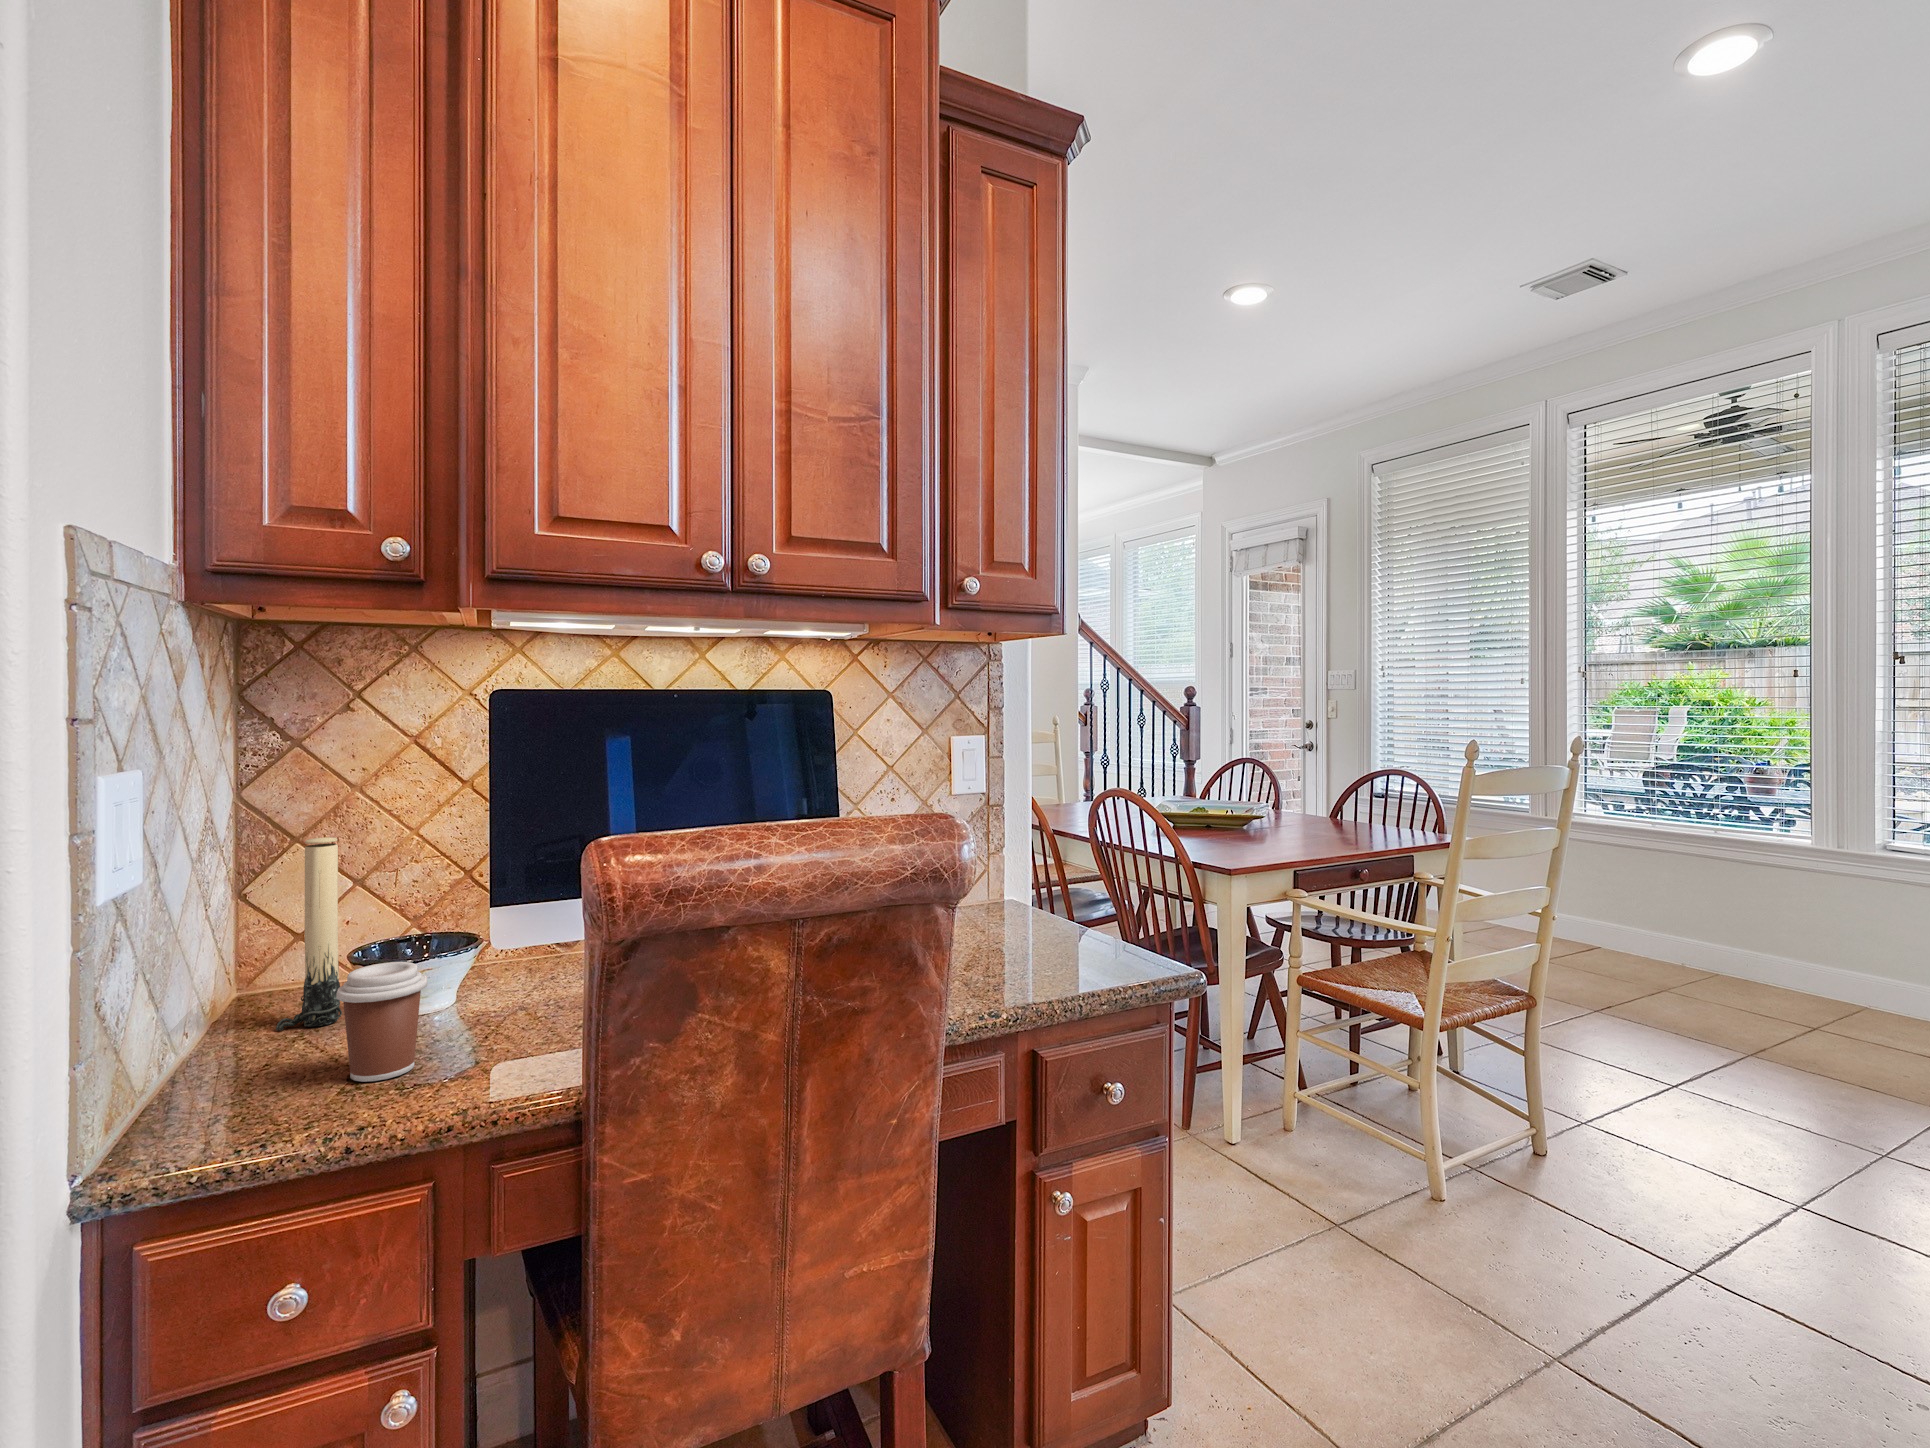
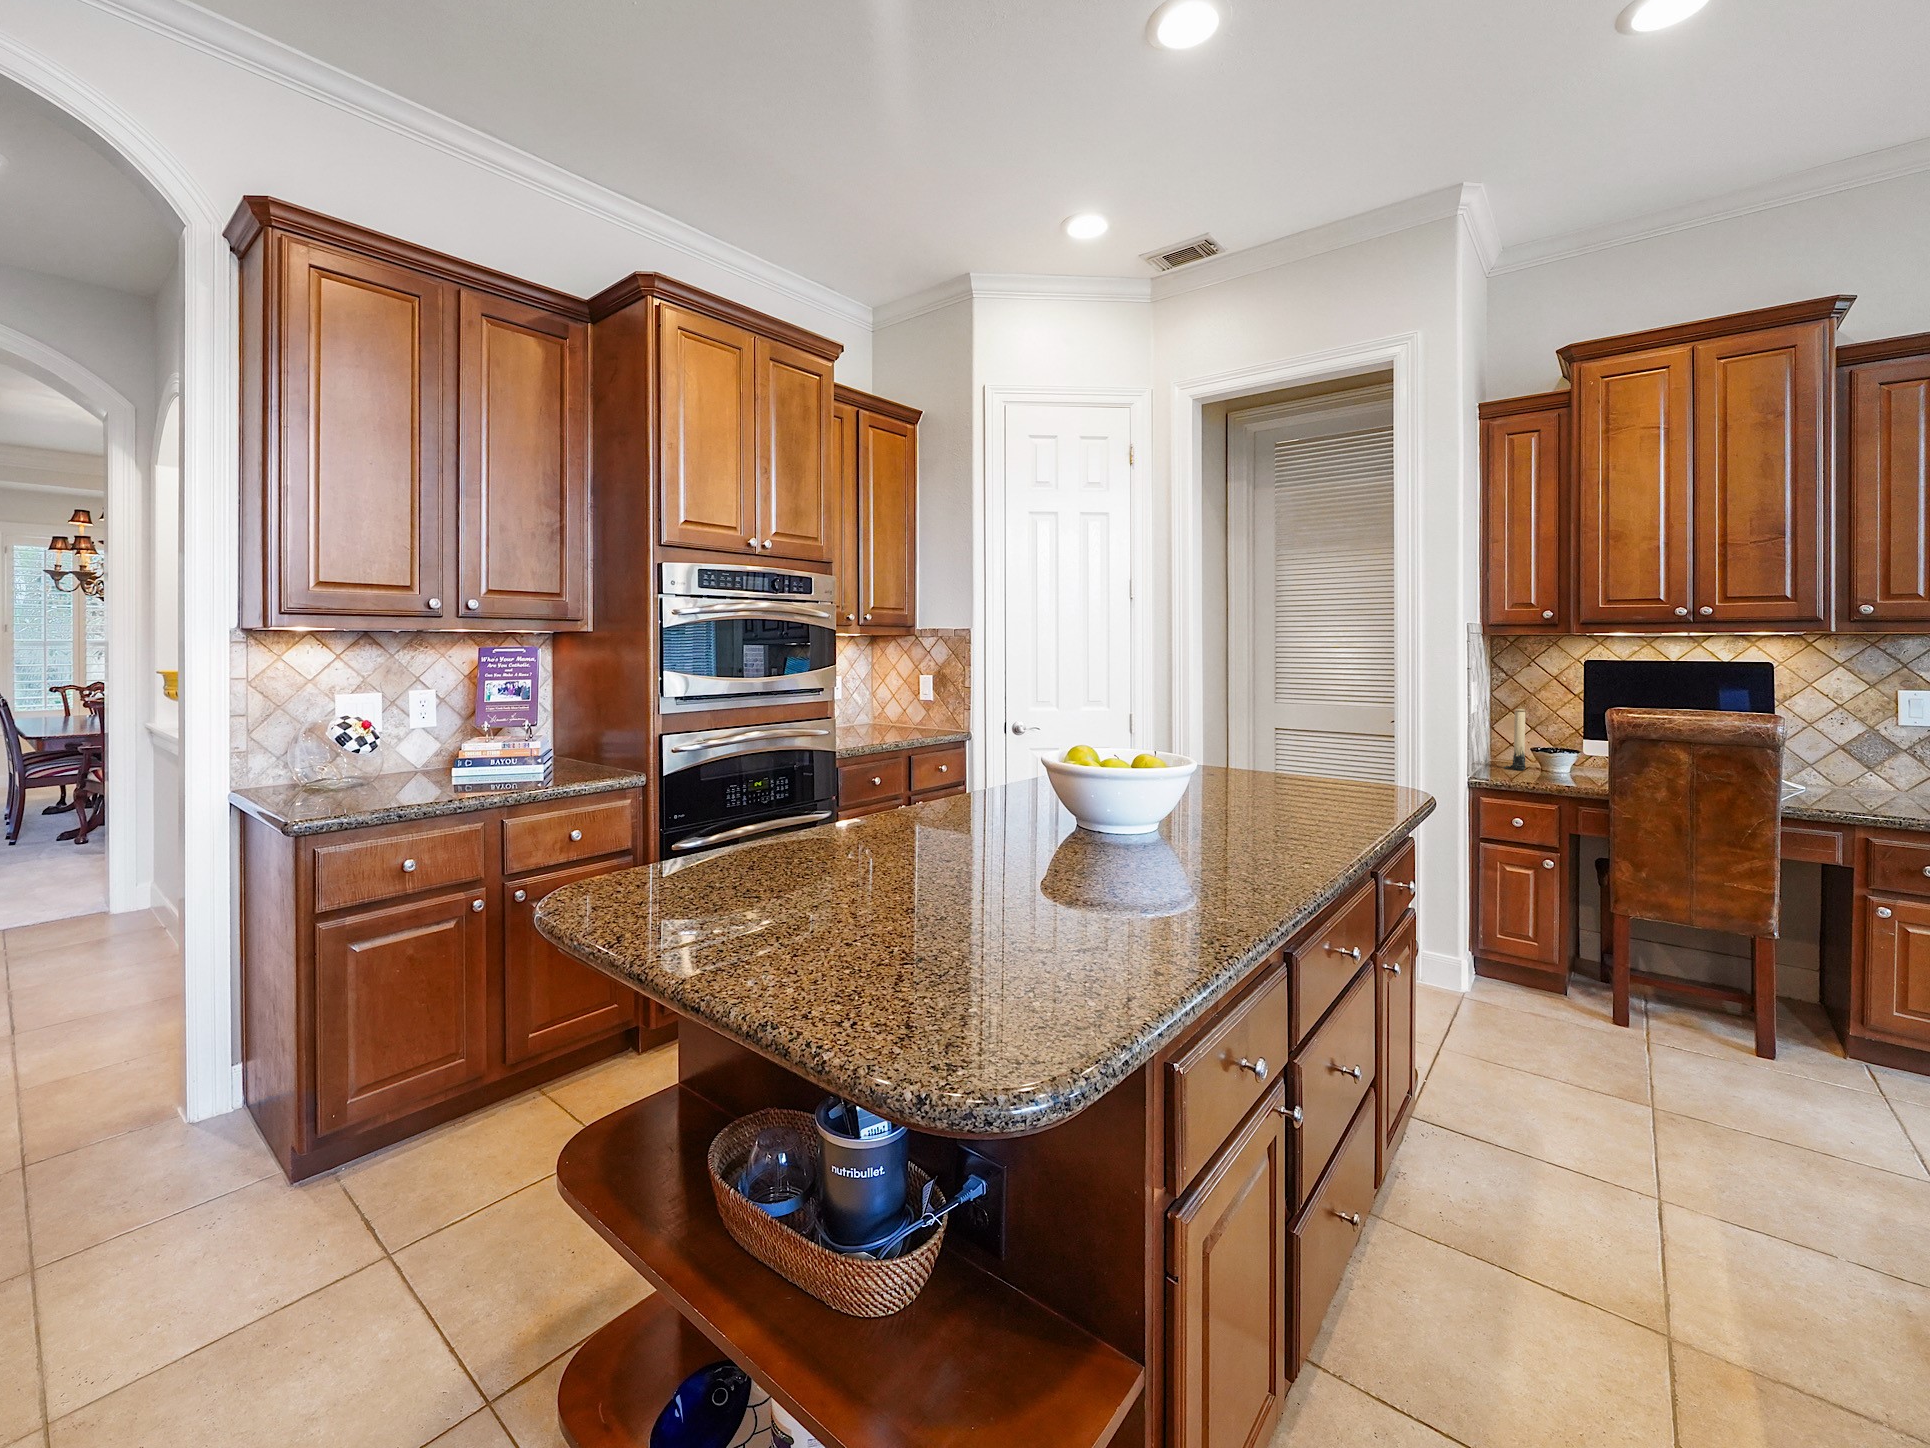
coffee cup: present [336,962,427,1082] -> none [1524,748,1553,781]

